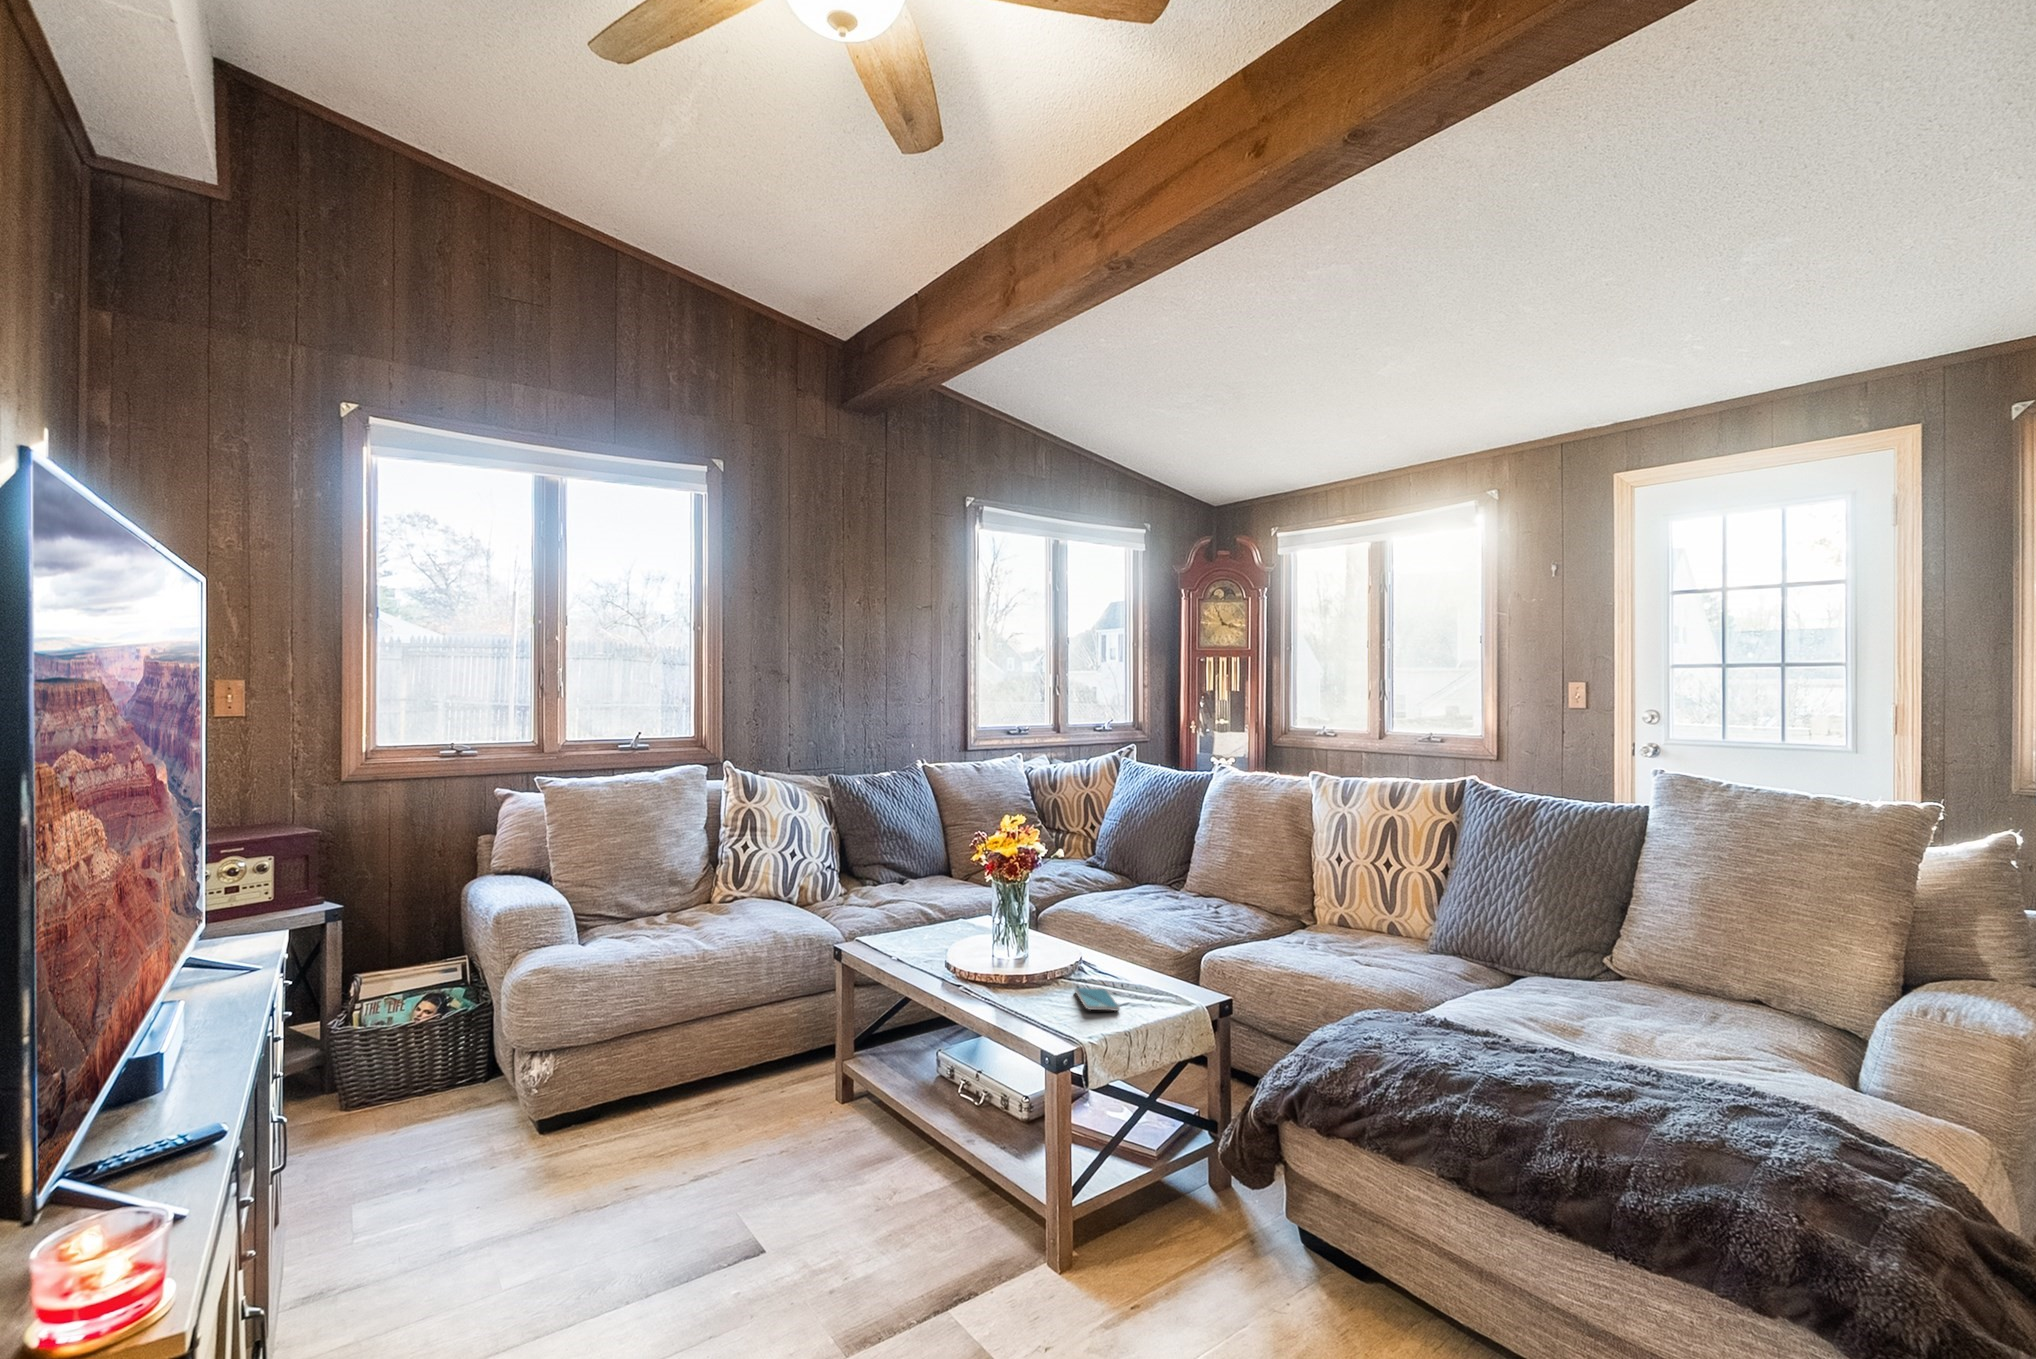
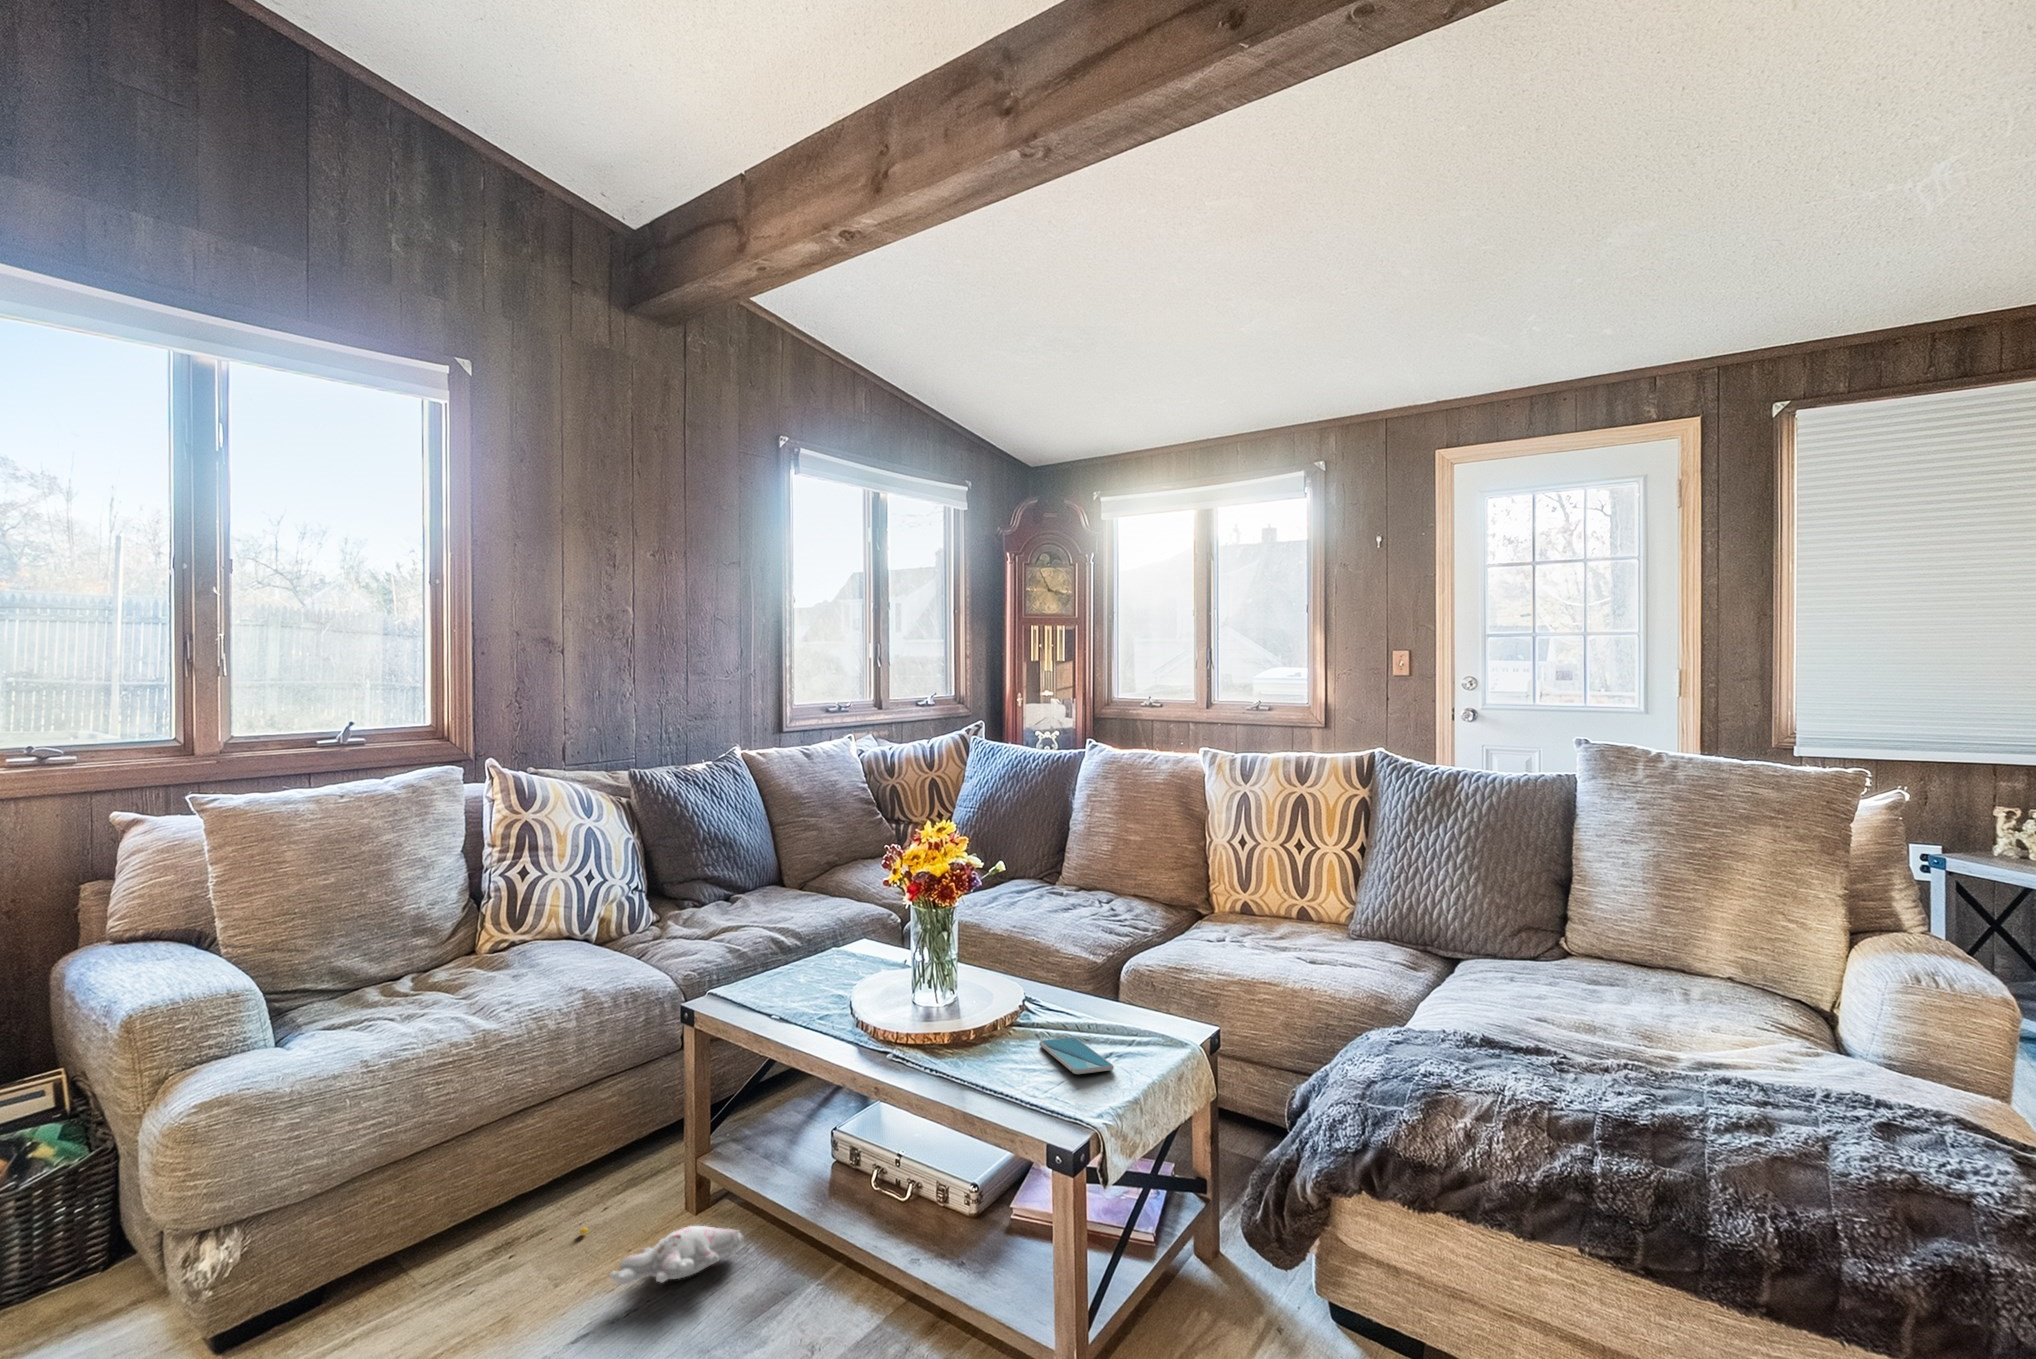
plush toy: none [761,1102,867,1140] -> present [580,1226,743,1285]

